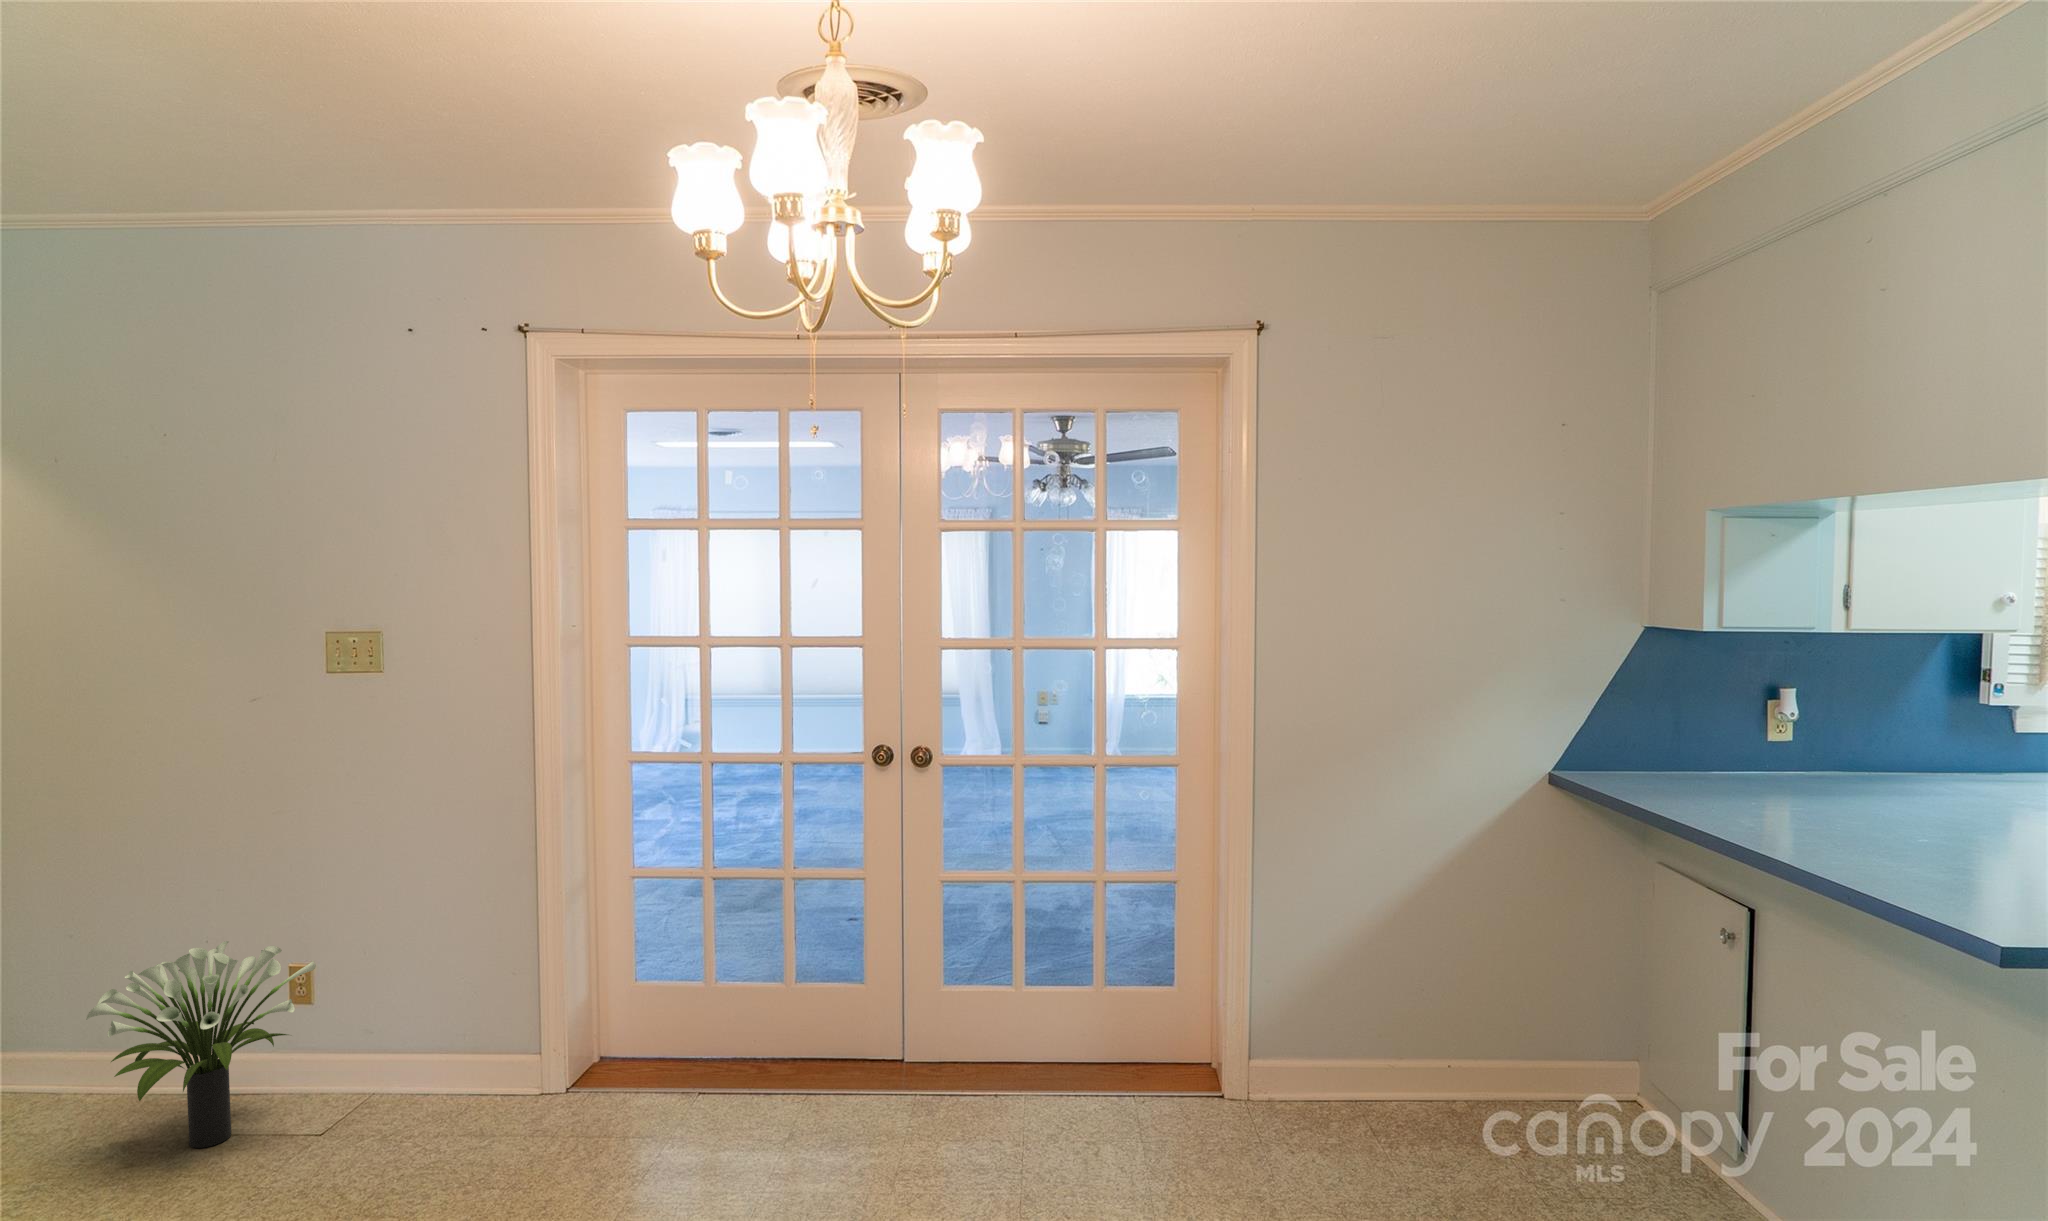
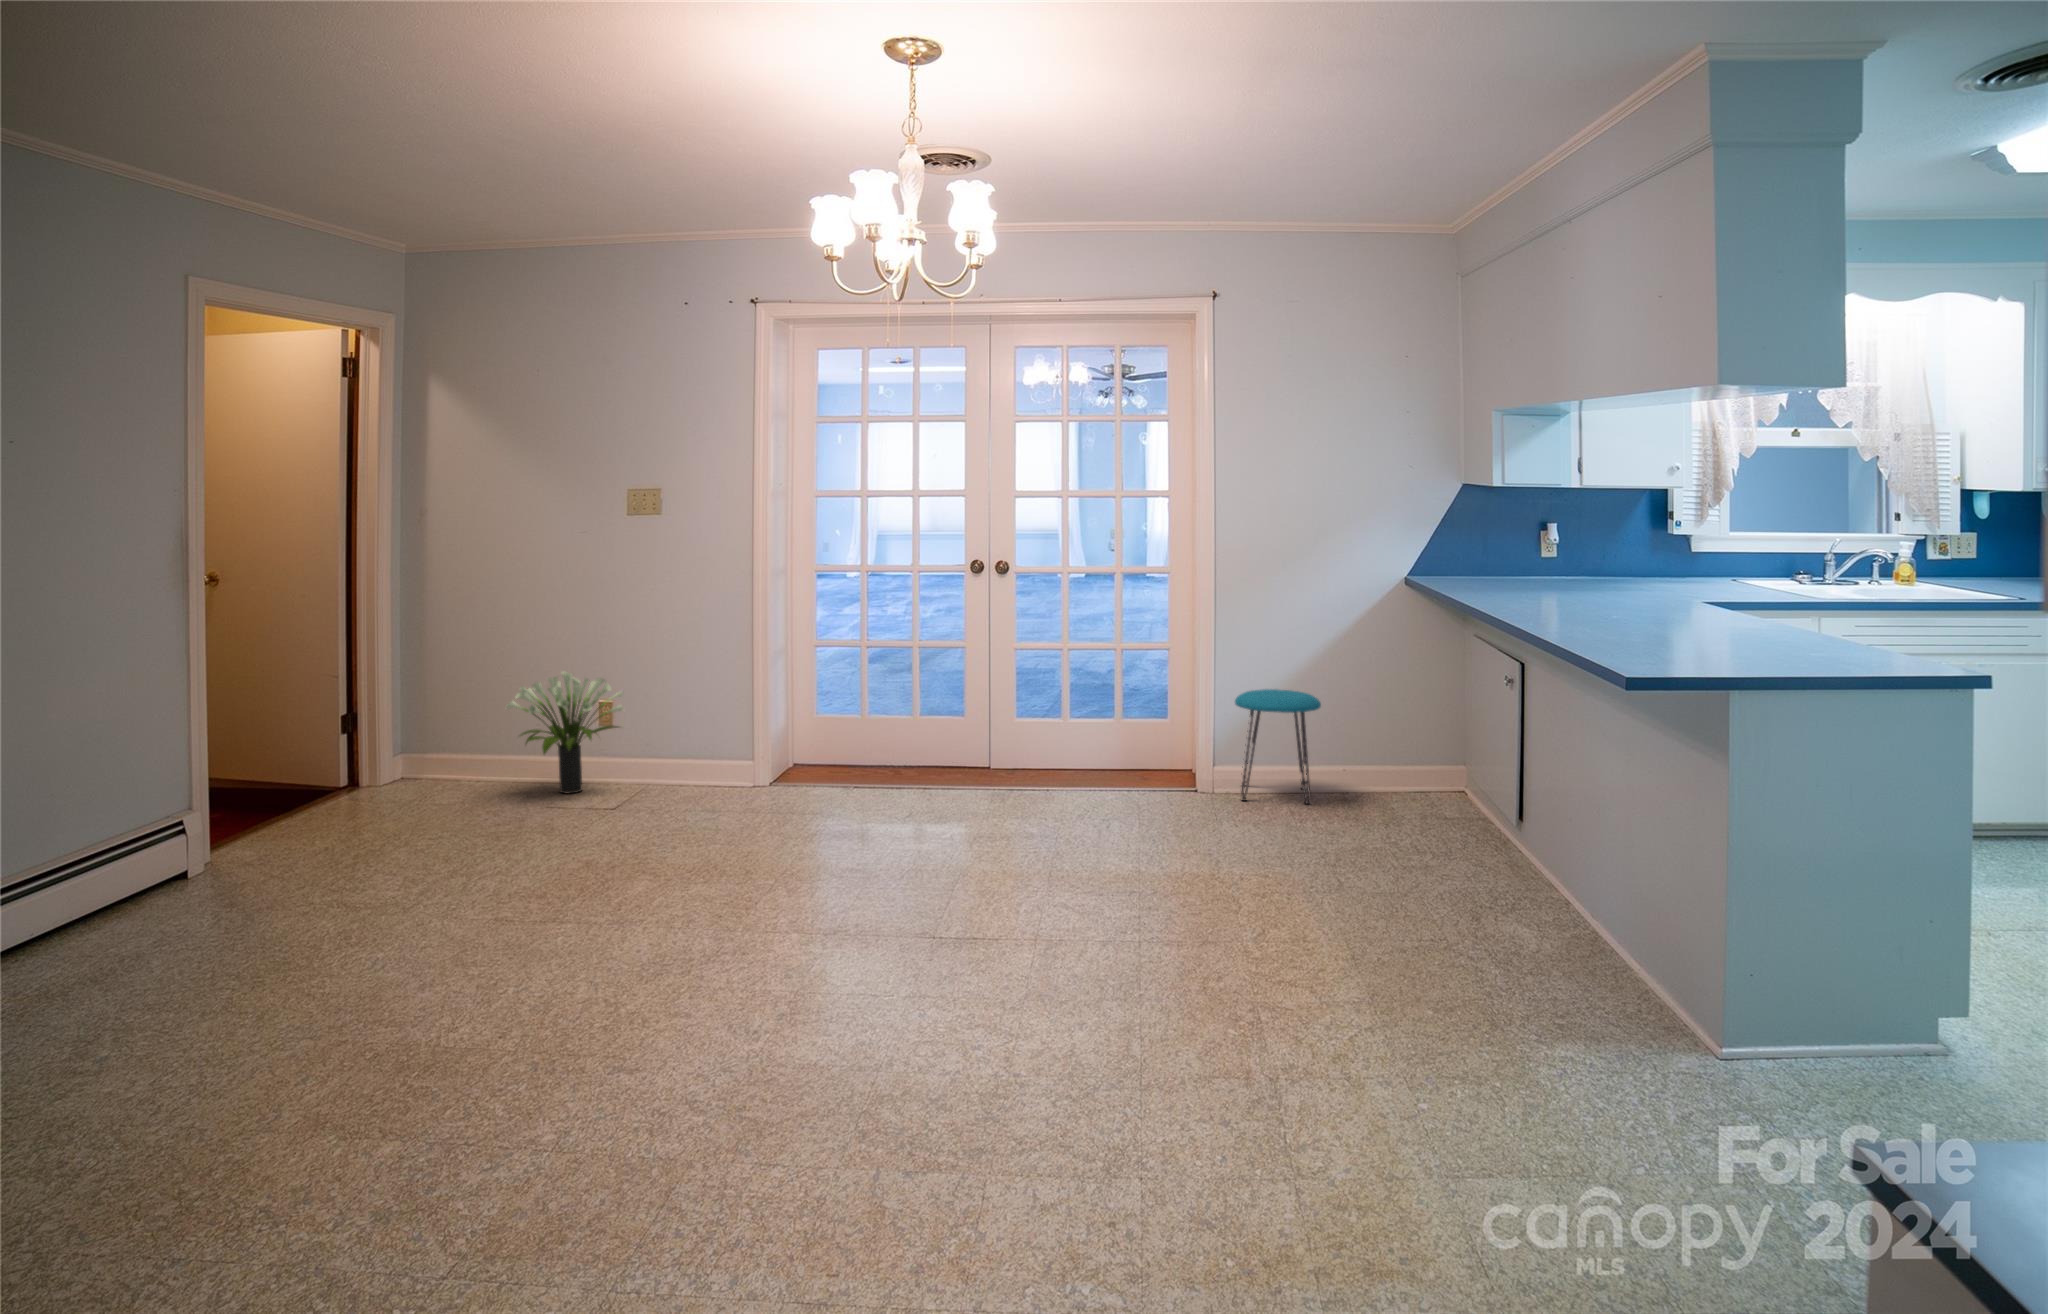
stool: none [1285,953,1428,1167] -> present [1235,689,1321,804]

